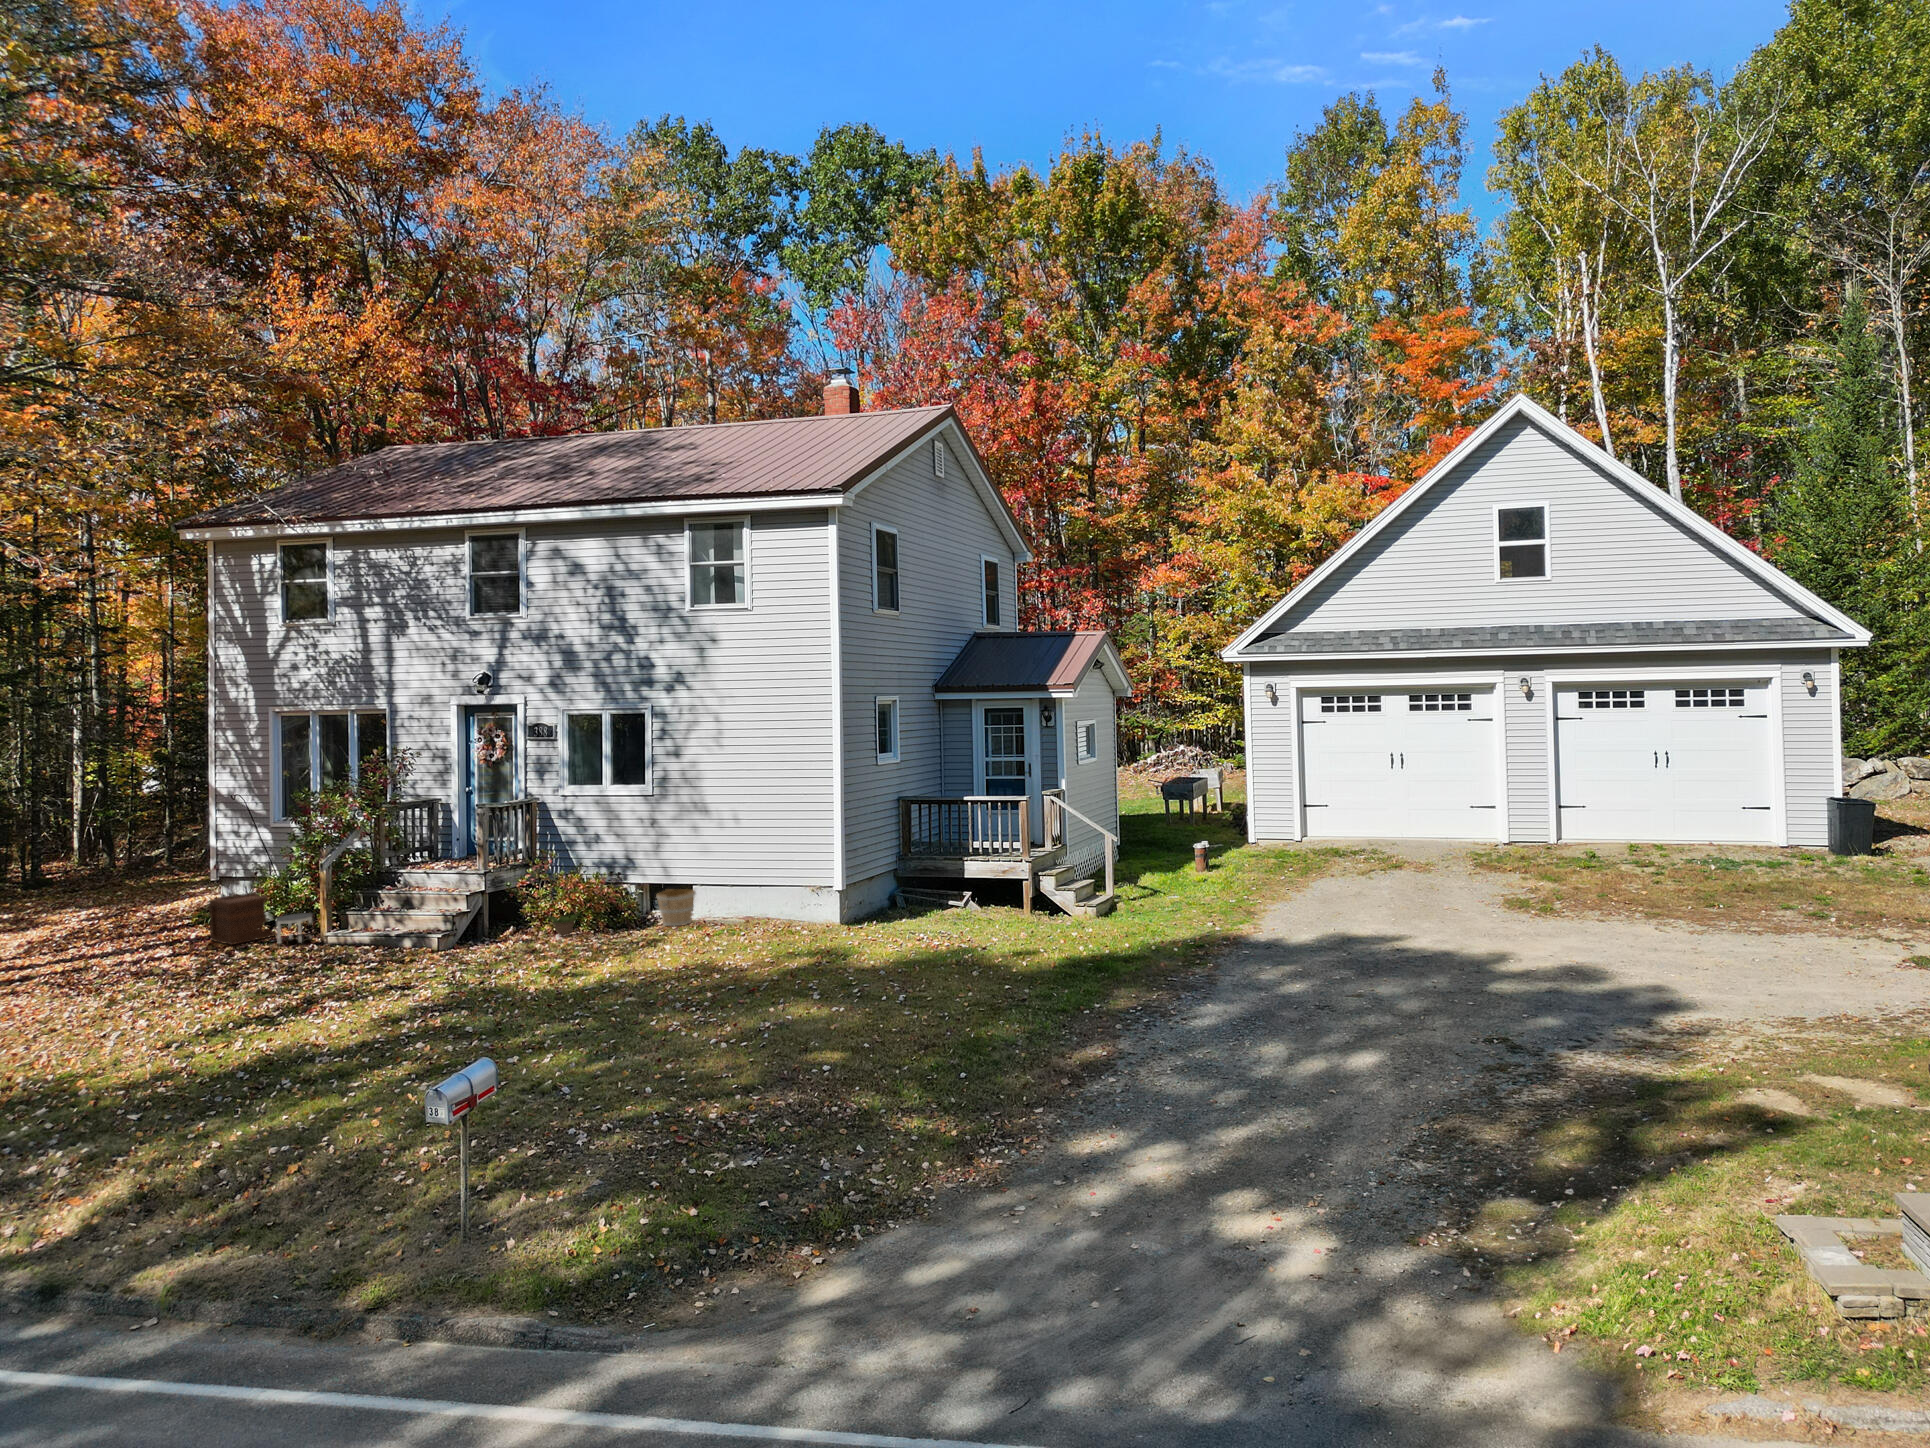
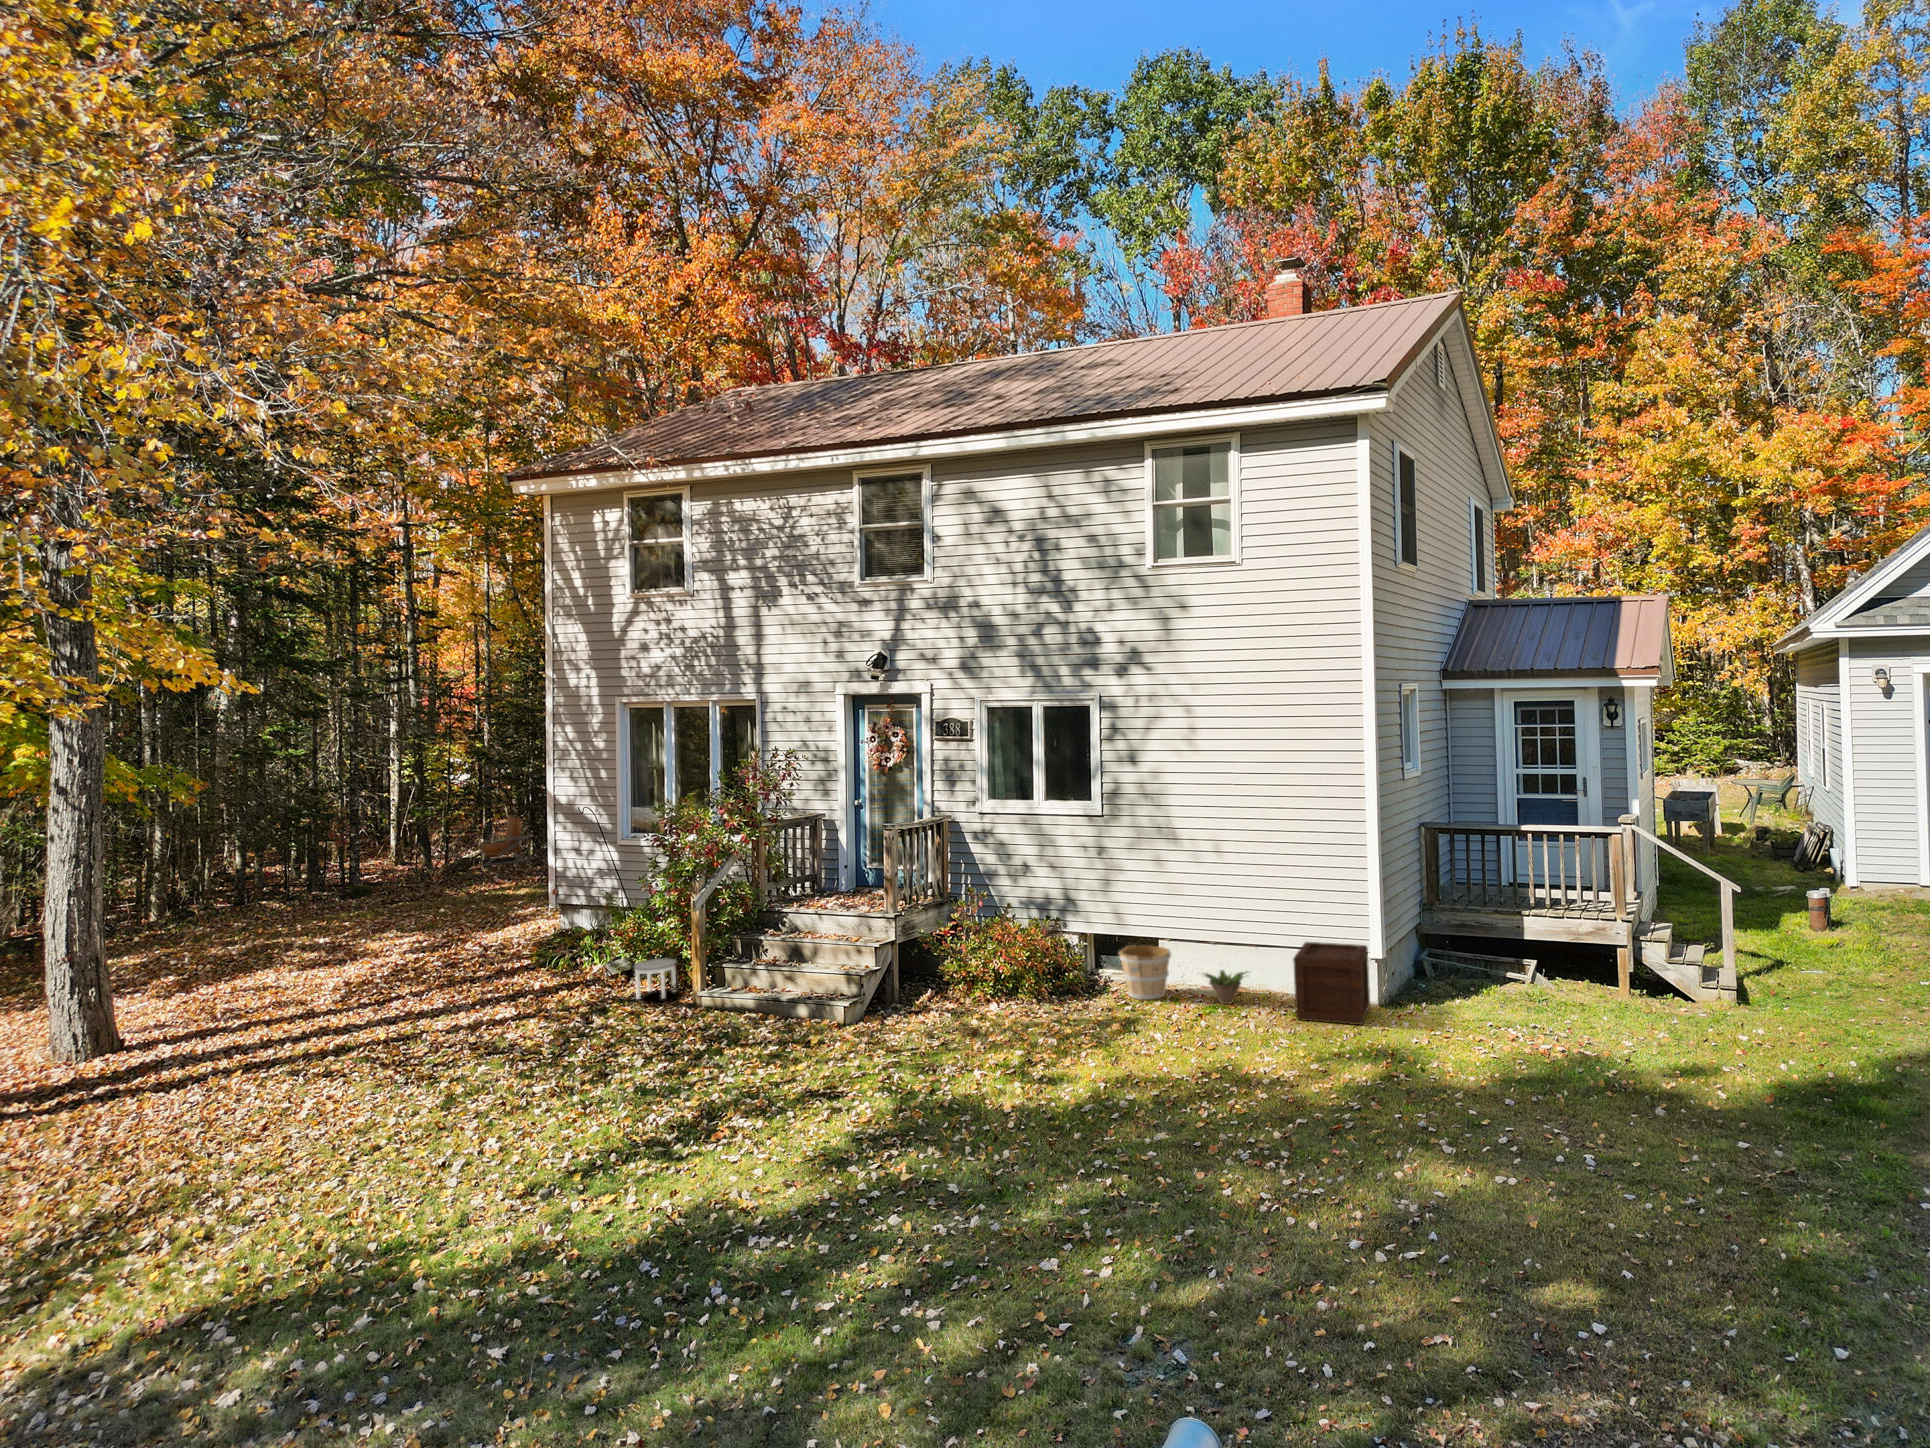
lounge chair: none [154,815,204,861] -> present [480,816,526,866]
wooden crate: present [209,892,277,945] -> present [1293,942,1370,1025]
decorative plant: present [550,915,578,937] -> present [1205,970,1246,1004]

